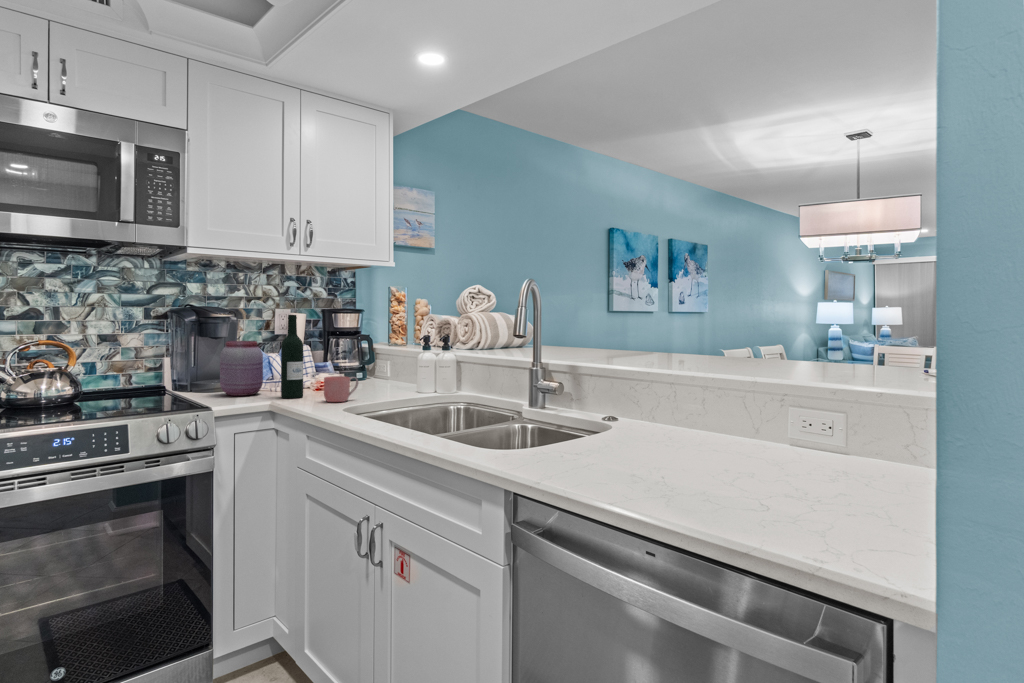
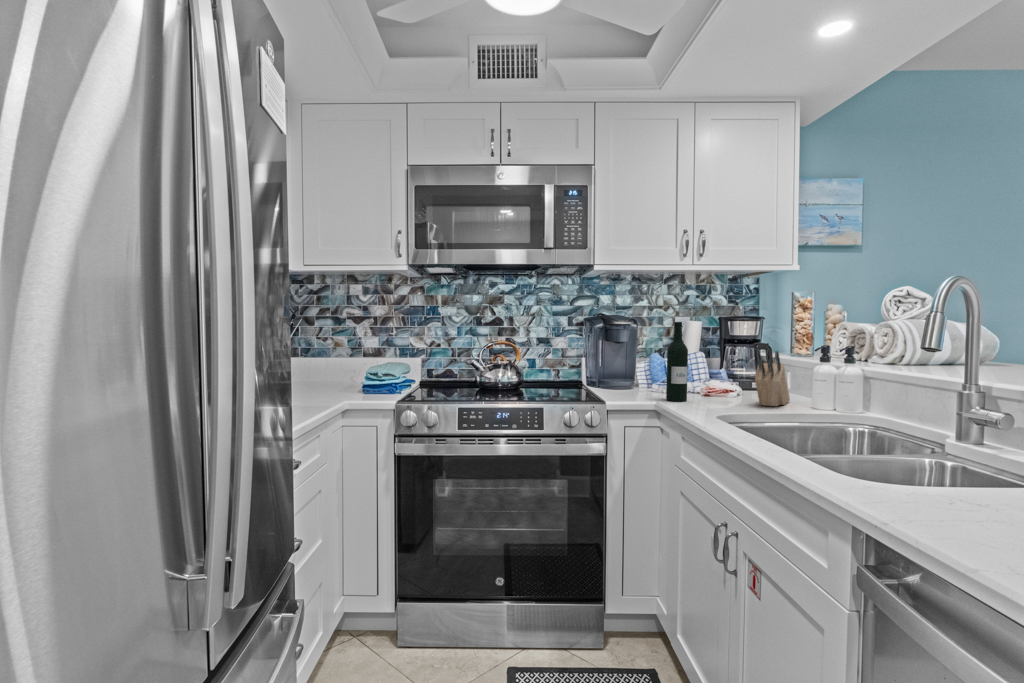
jar: present [220,341,263,396] -> none [618,345,654,395]
knife block: none [370,342,397,395] -> present [755,350,790,406]
mug: present [324,376,358,402] -> none [703,383,739,409]

